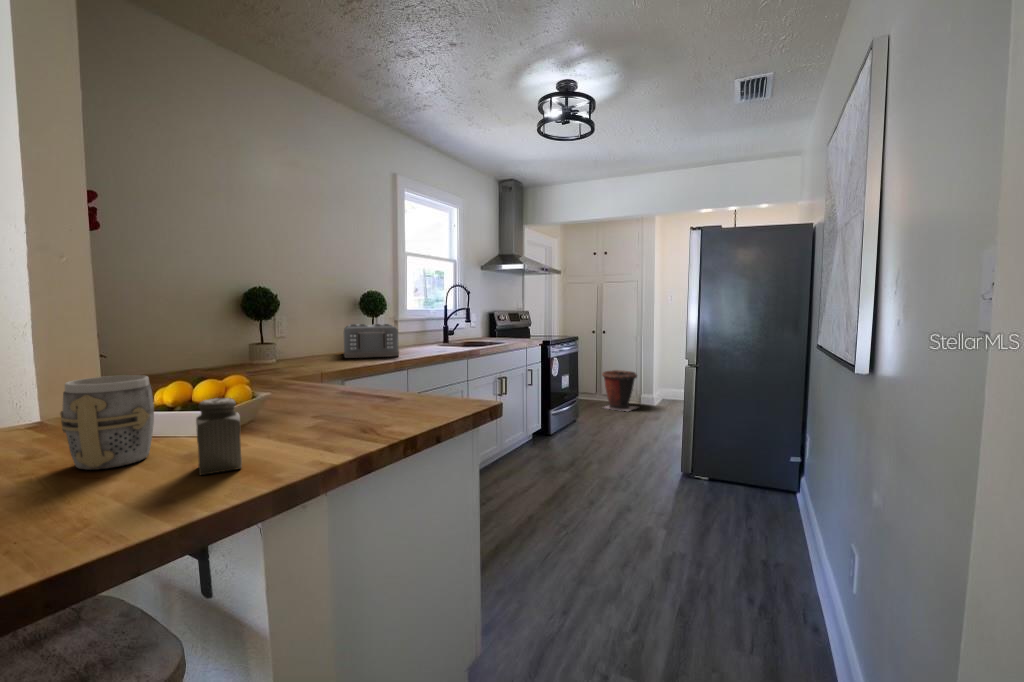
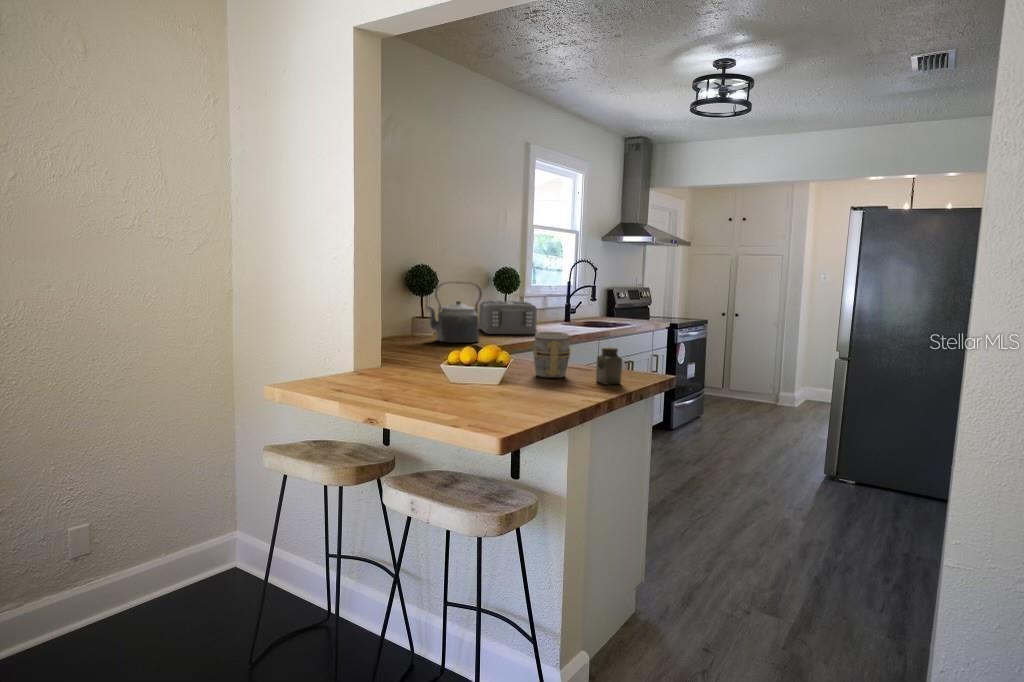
kettle: none [255,303,323,370] -> present [427,281,482,343]
waste bin: present [602,370,637,411] -> none [731,361,777,410]
mug: present [60,375,154,470] -> present [533,332,570,378]
salt shaker: present [196,398,242,475] -> present [596,347,622,385]

